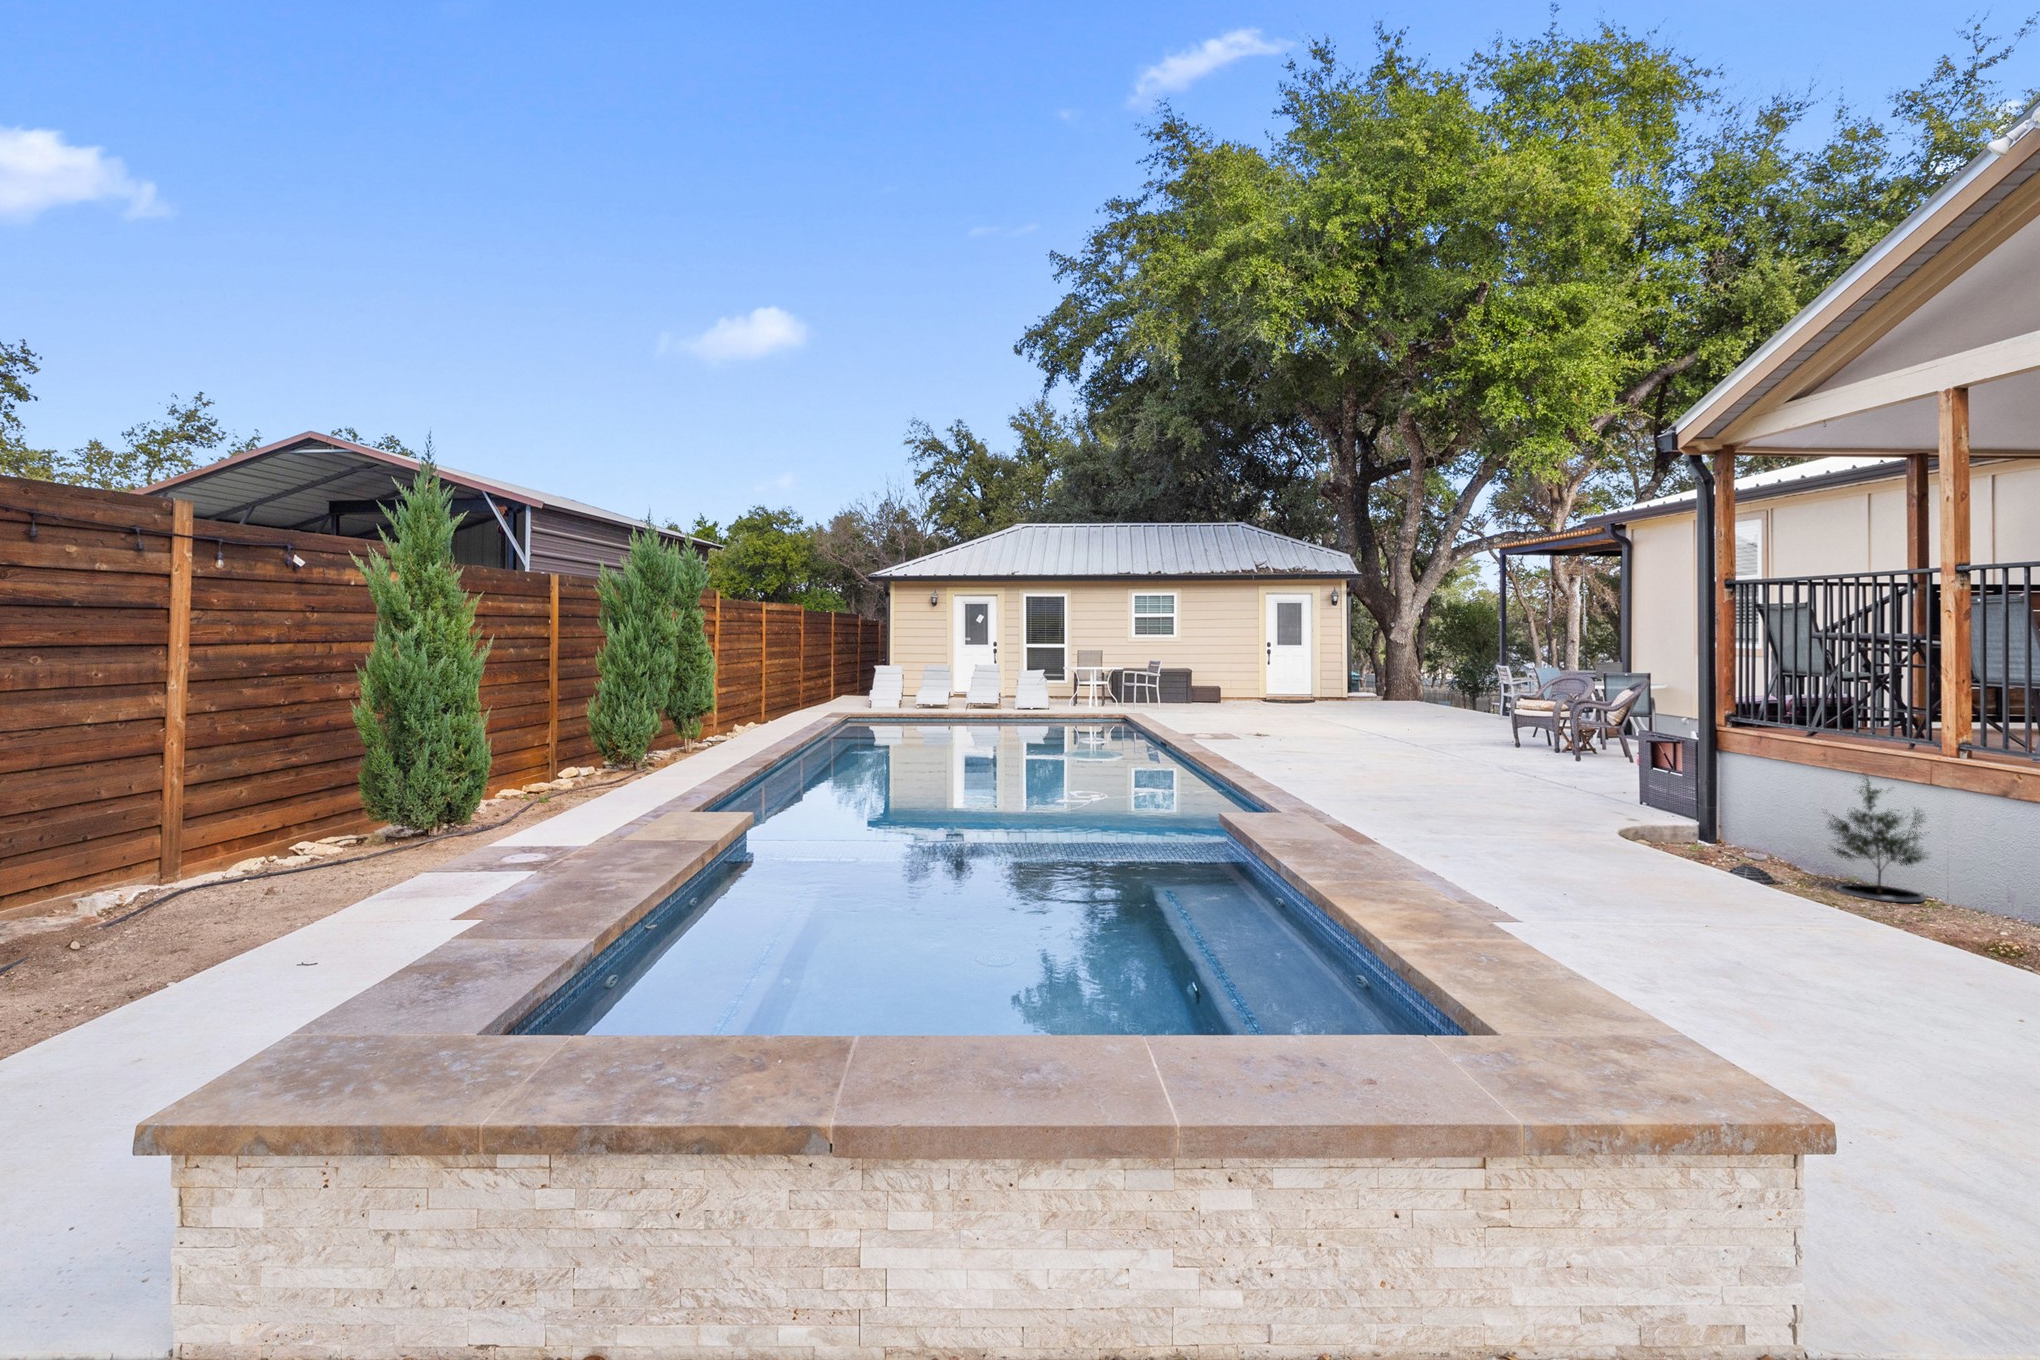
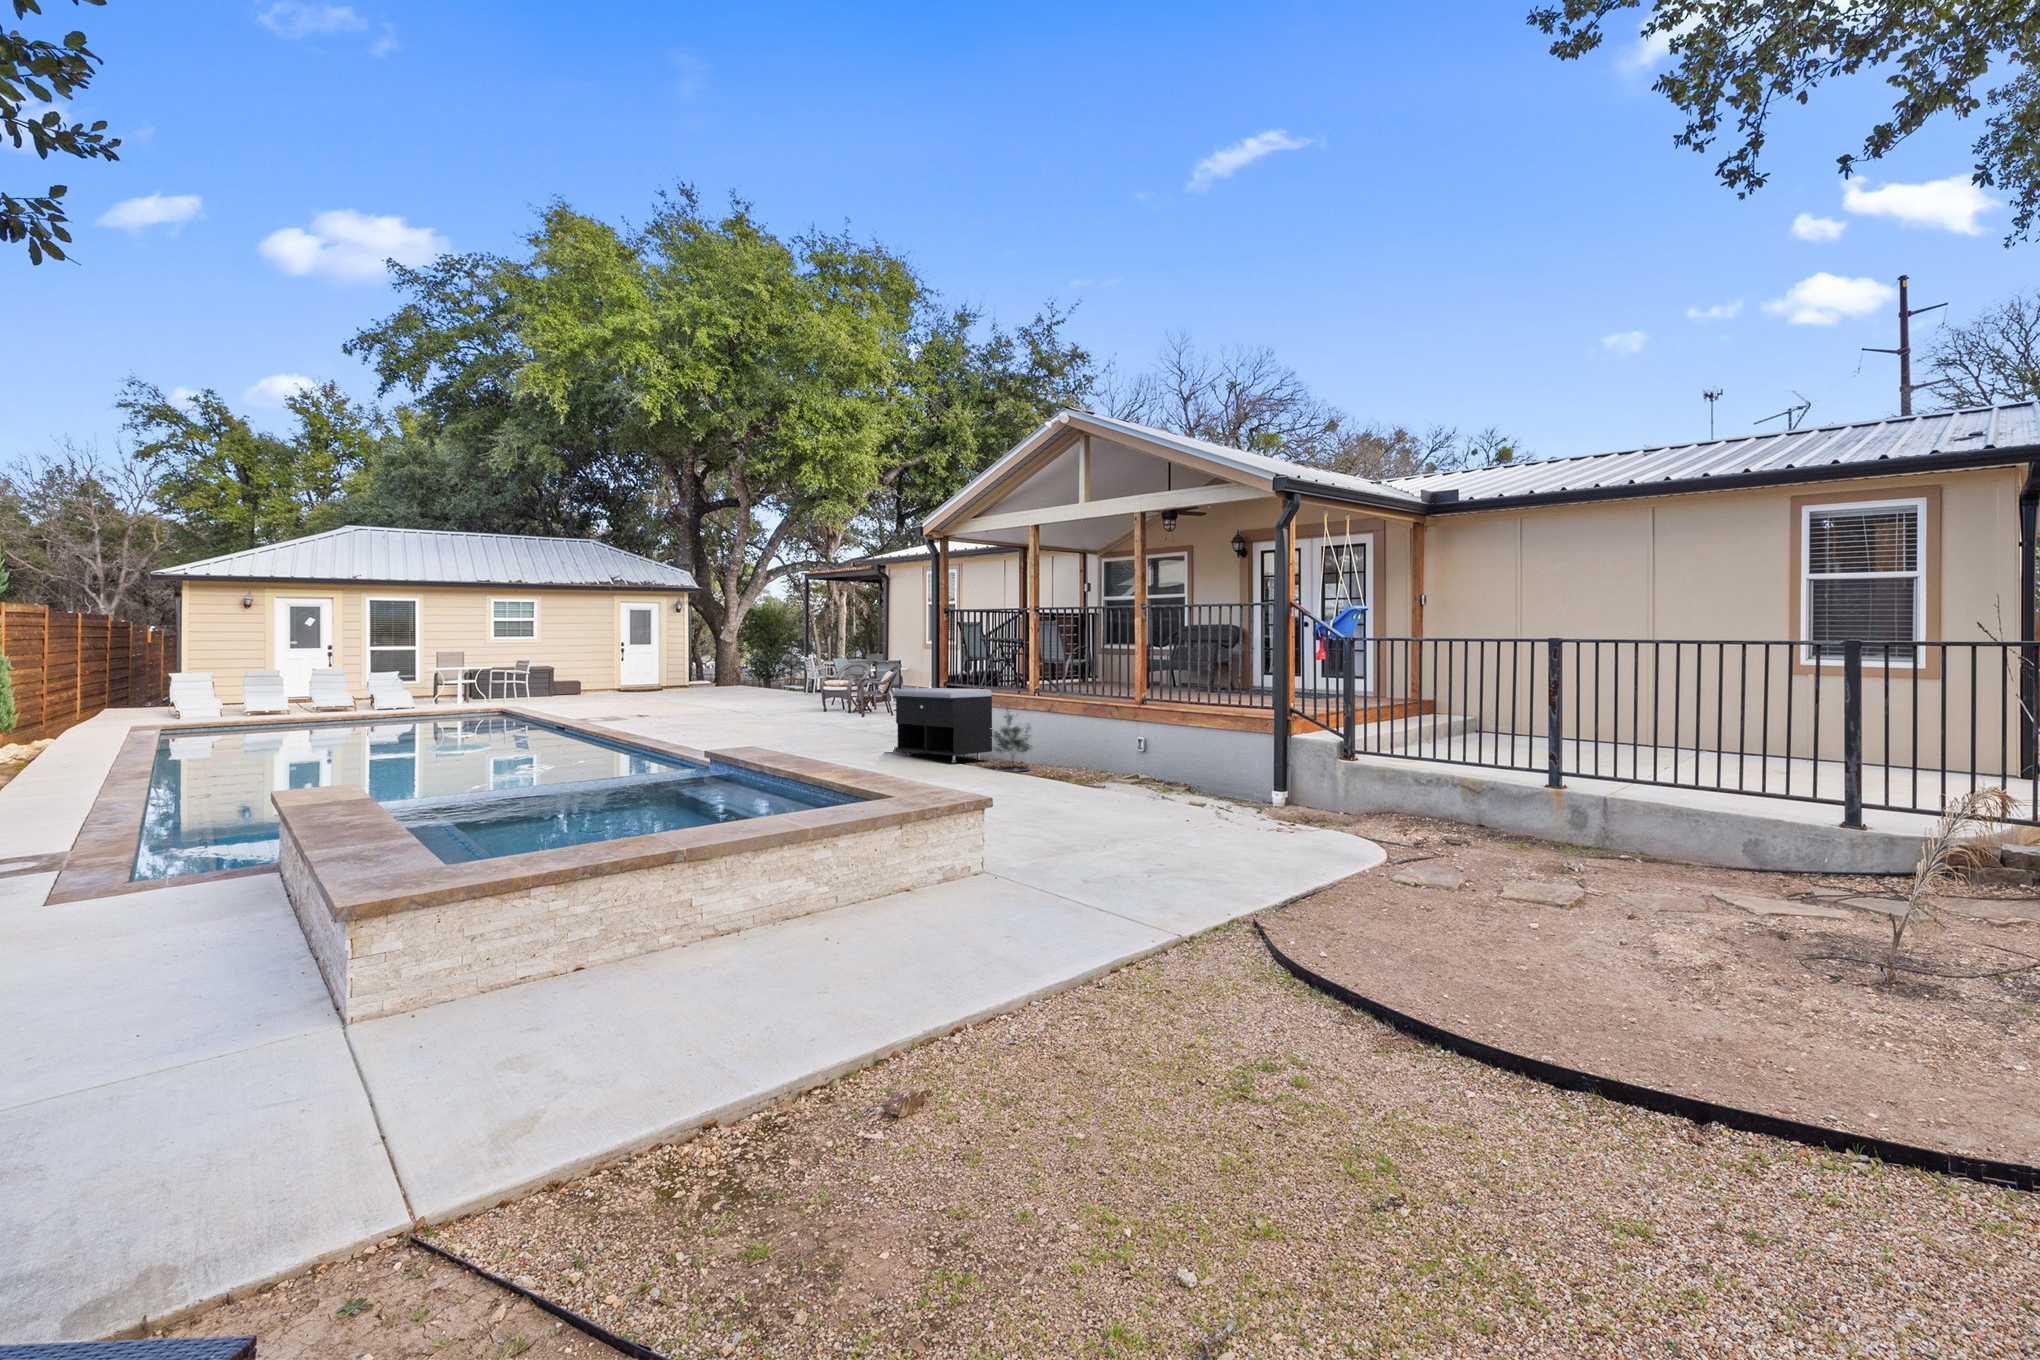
storage bench: none [1621,725,1830,863] -> present [894,688,992,762]

